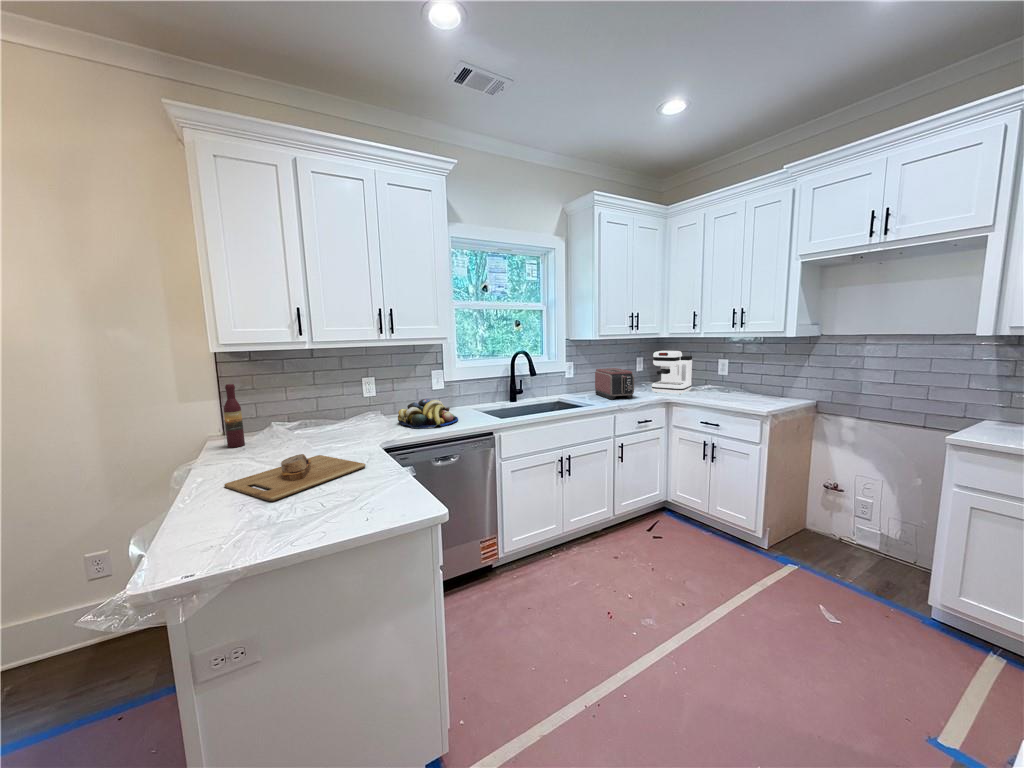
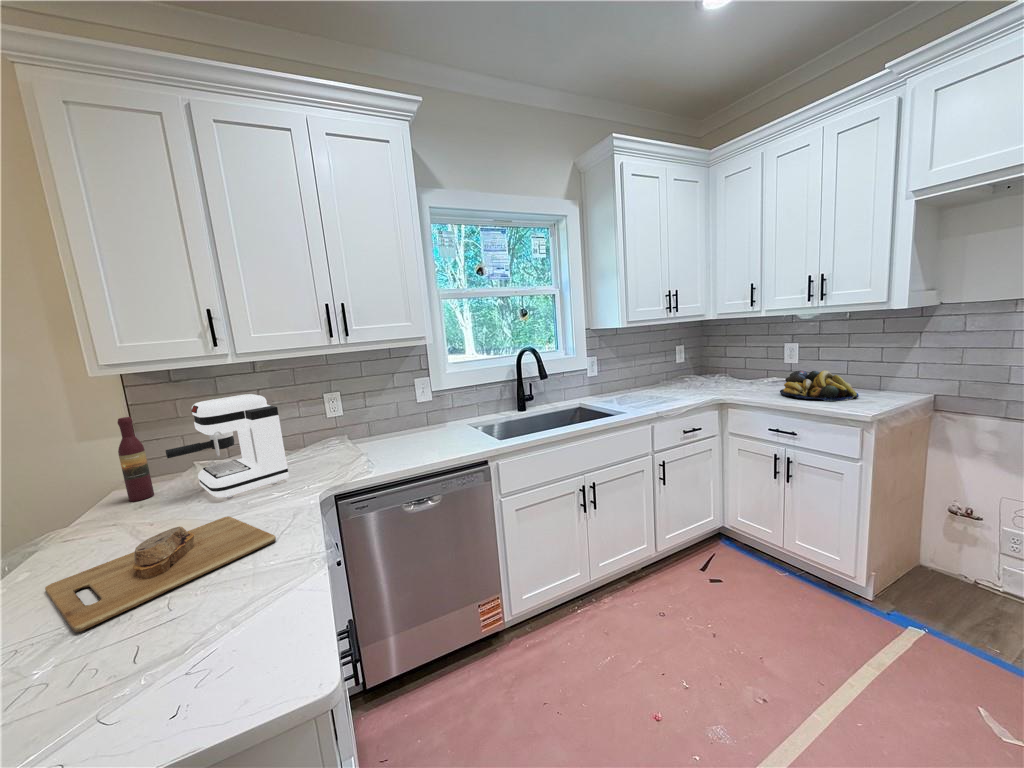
coffee maker: present [652,351,692,394] -> present [166,394,289,498]
toaster: present [595,368,634,399] -> none [625,361,676,403]
fruit bowl: present [398,399,458,429] -> present [780,370,858,401]

